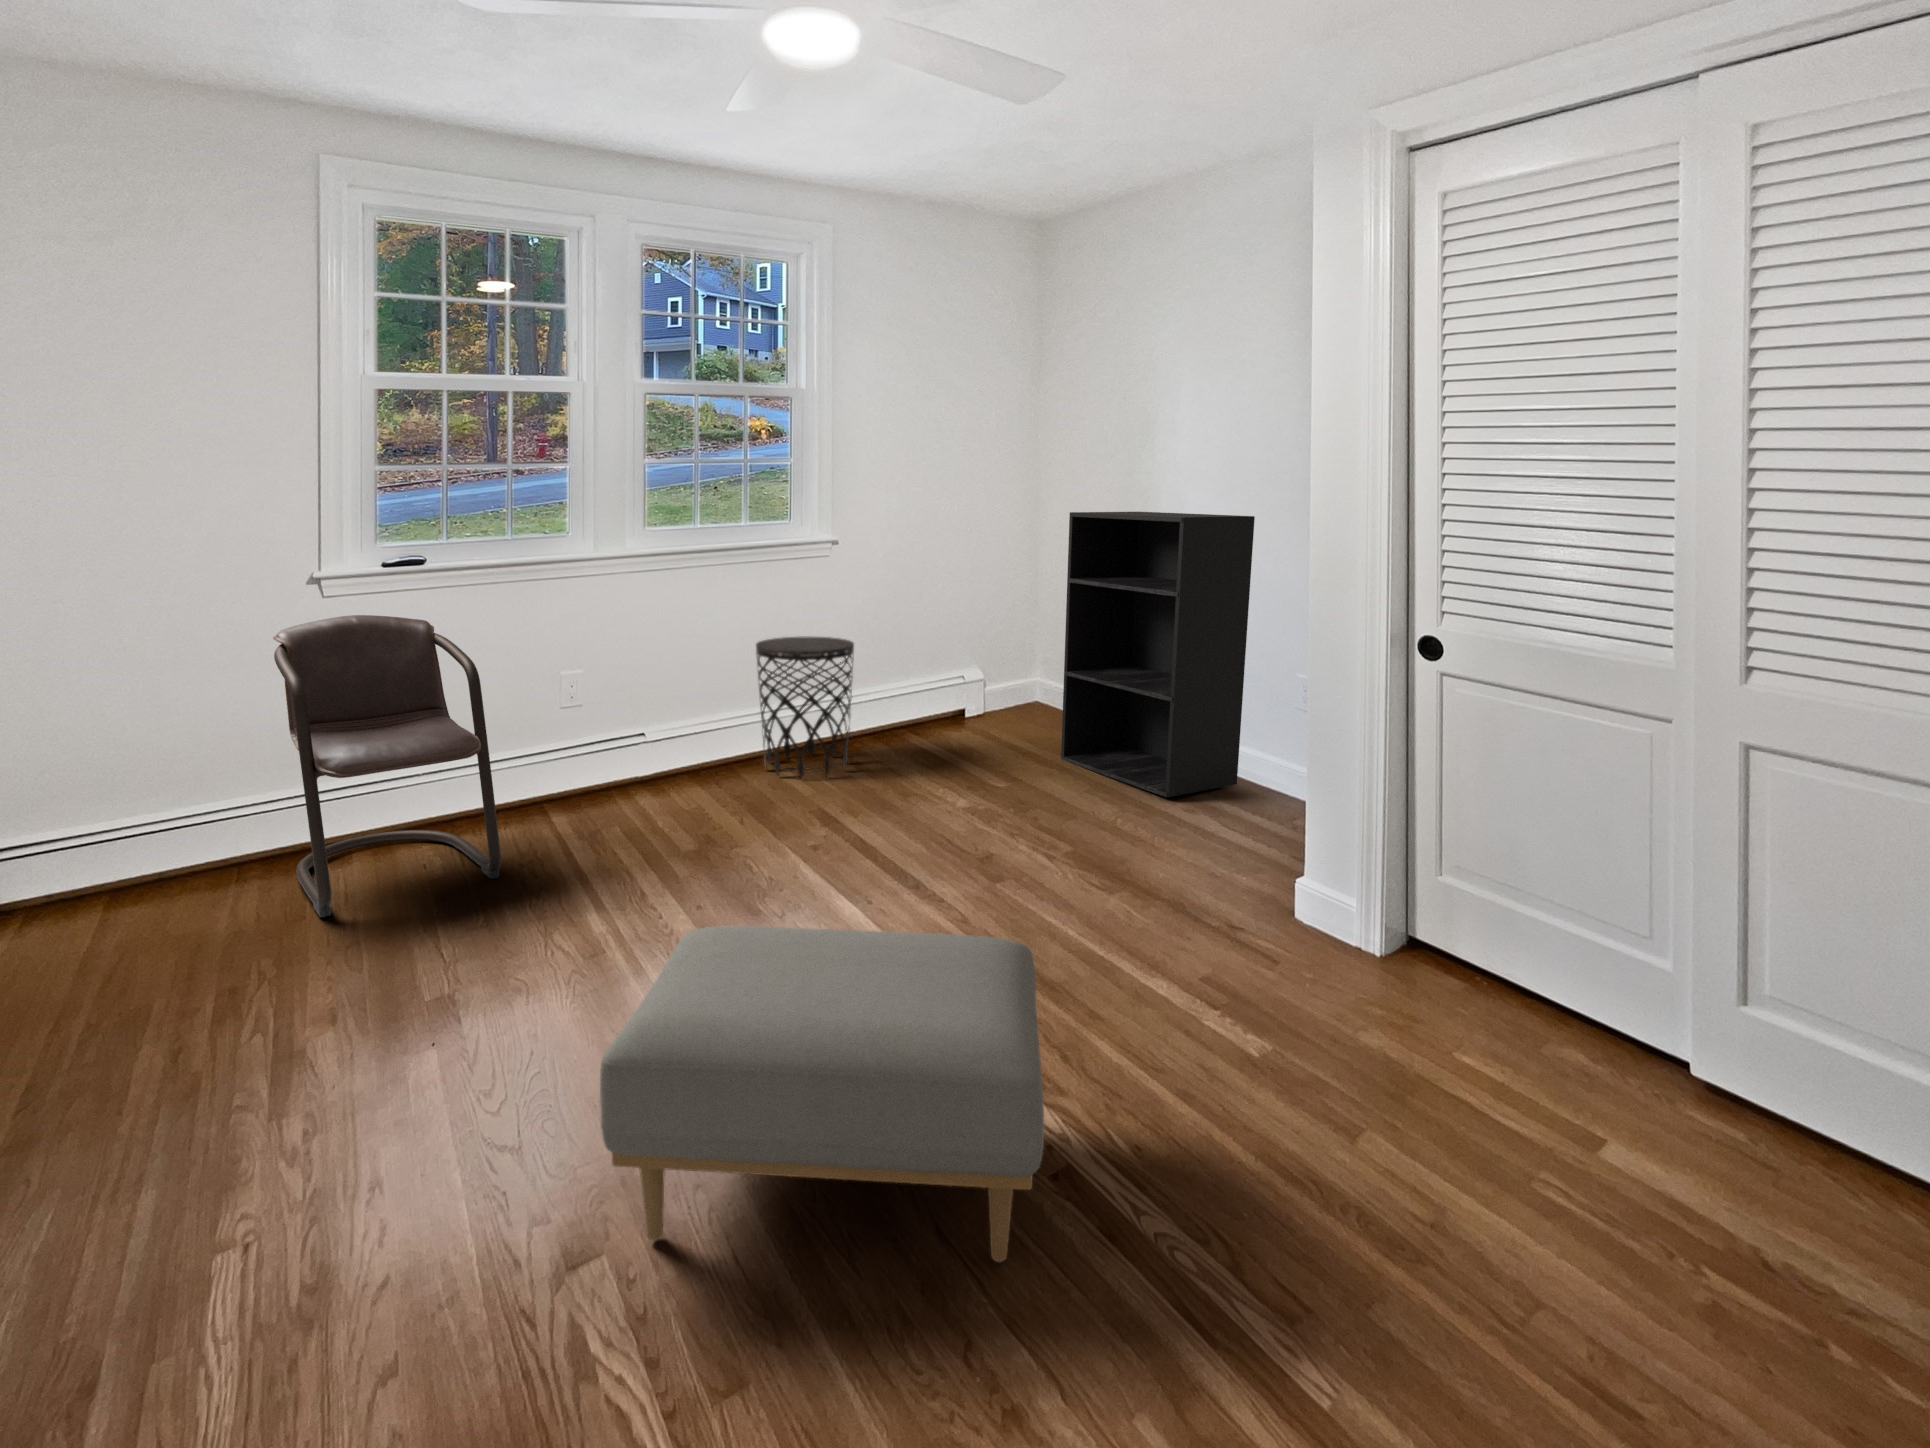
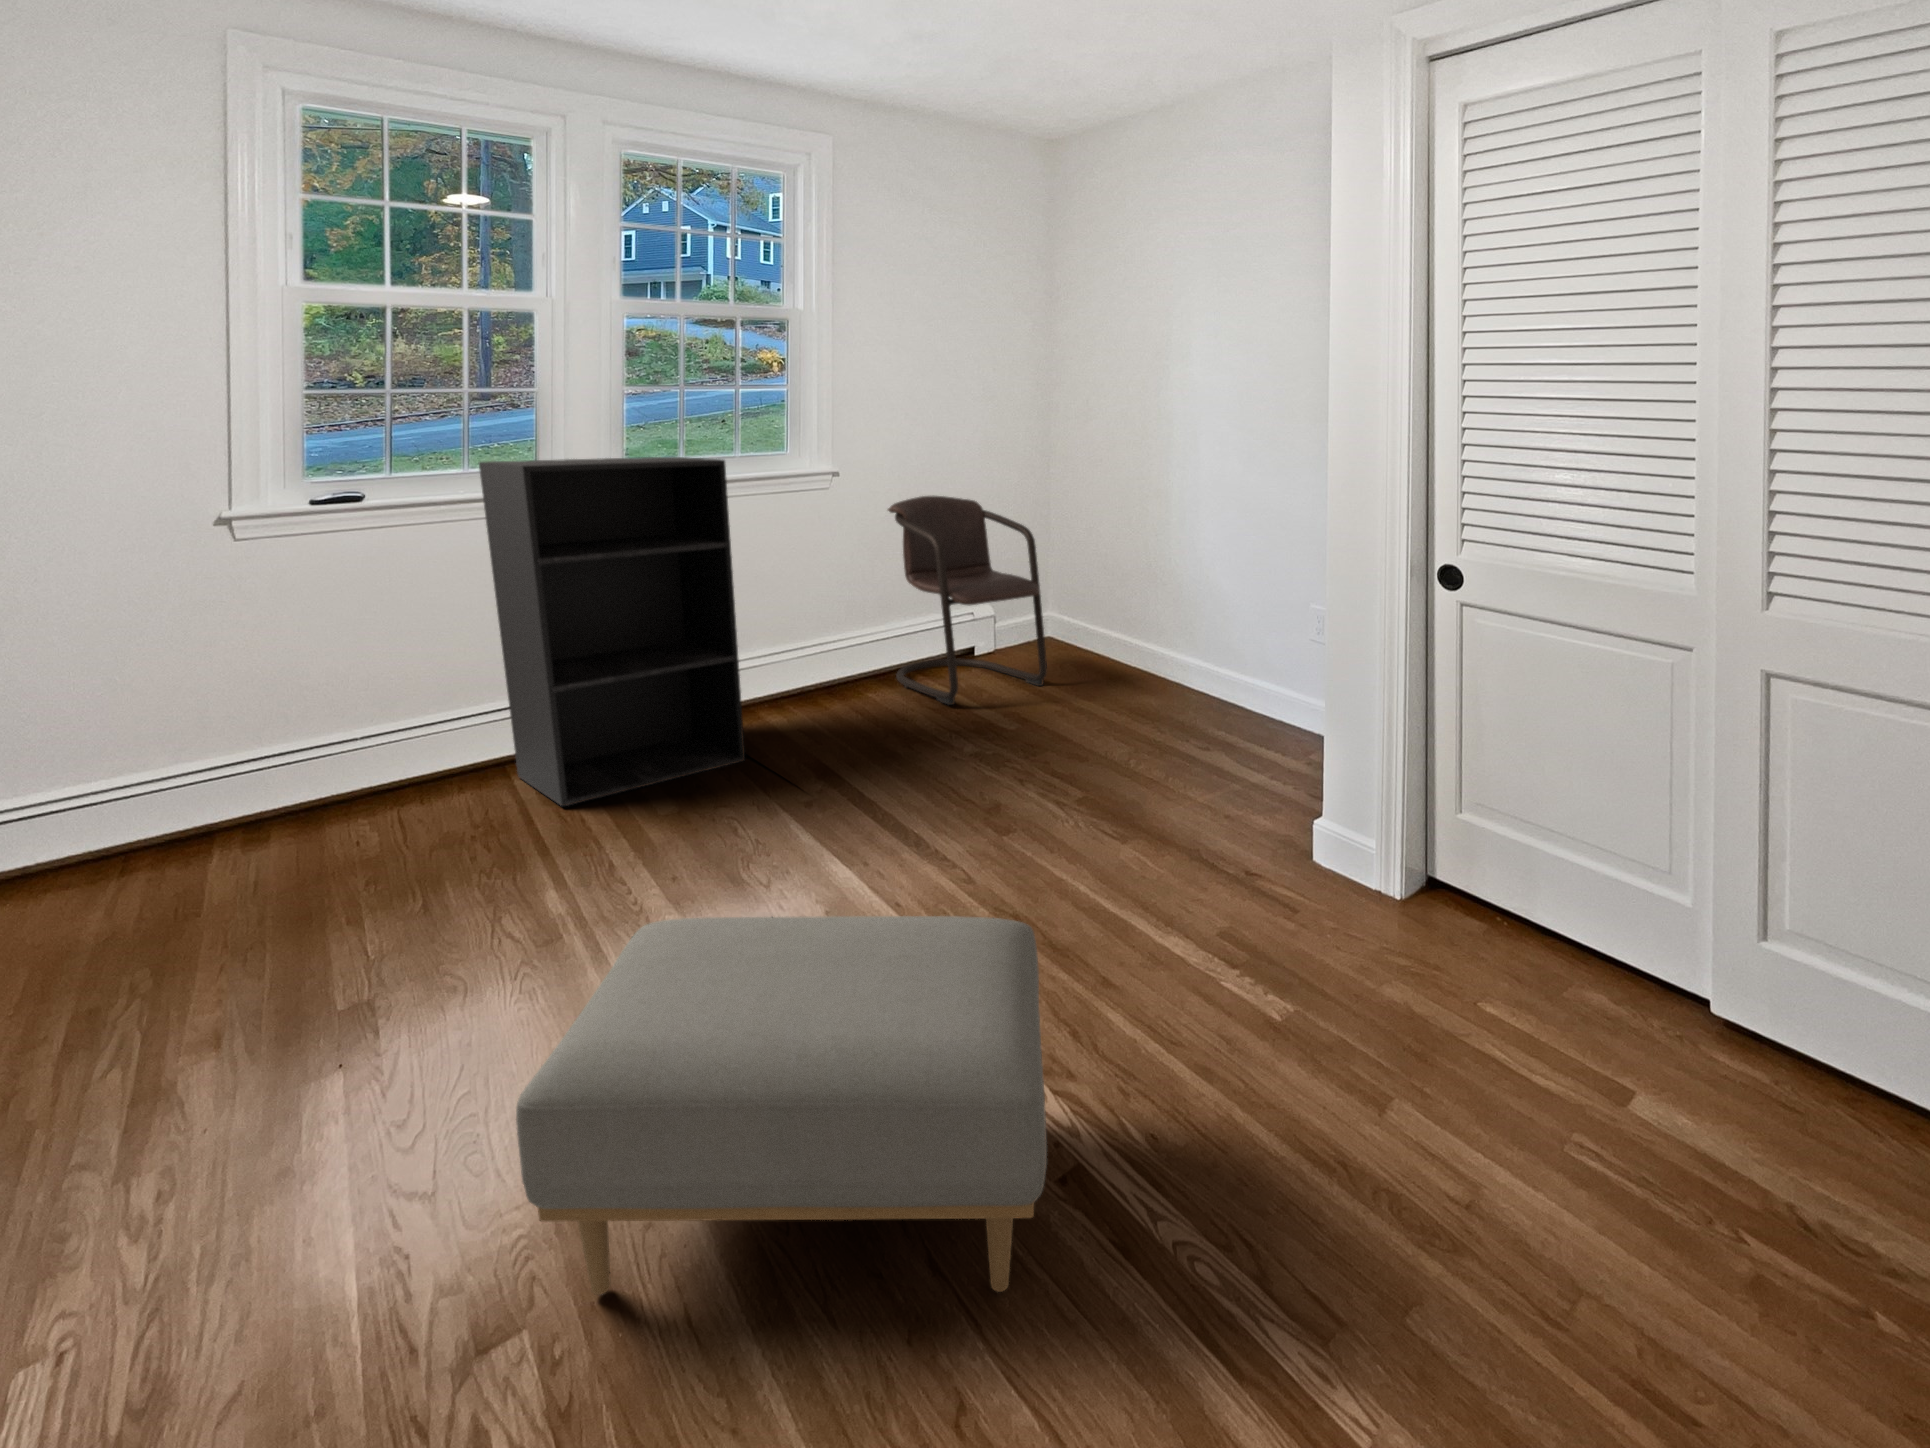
bookshelf: present [1061,512,1255,797] -> present [479,457,745,806]
chair: present [273,615,501,917] -> present [888,496,1047,705]
side table: present [756,637,854,778] -> none [744,577,851,728]

